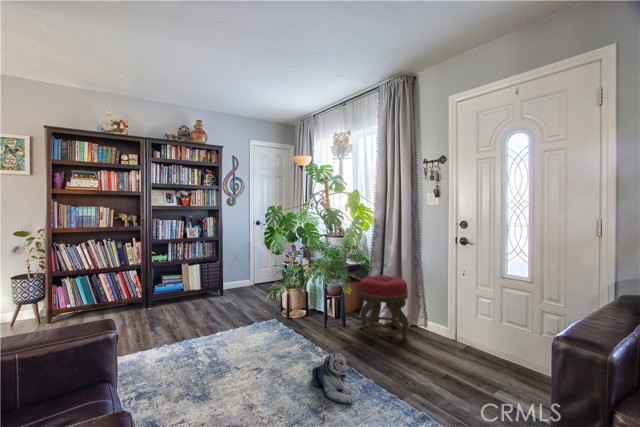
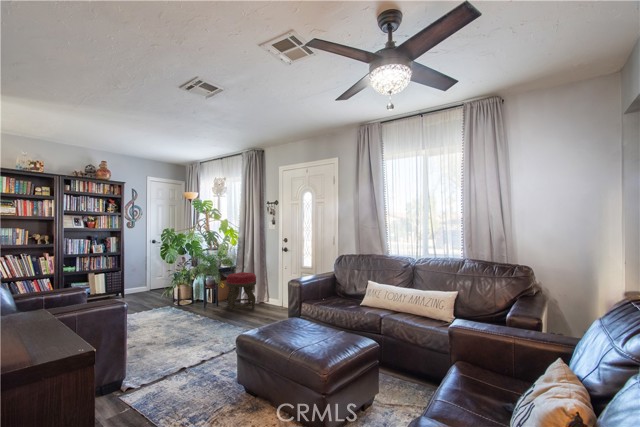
plush toy: present [312,353,353,404] -> none [193,311,215,334]

